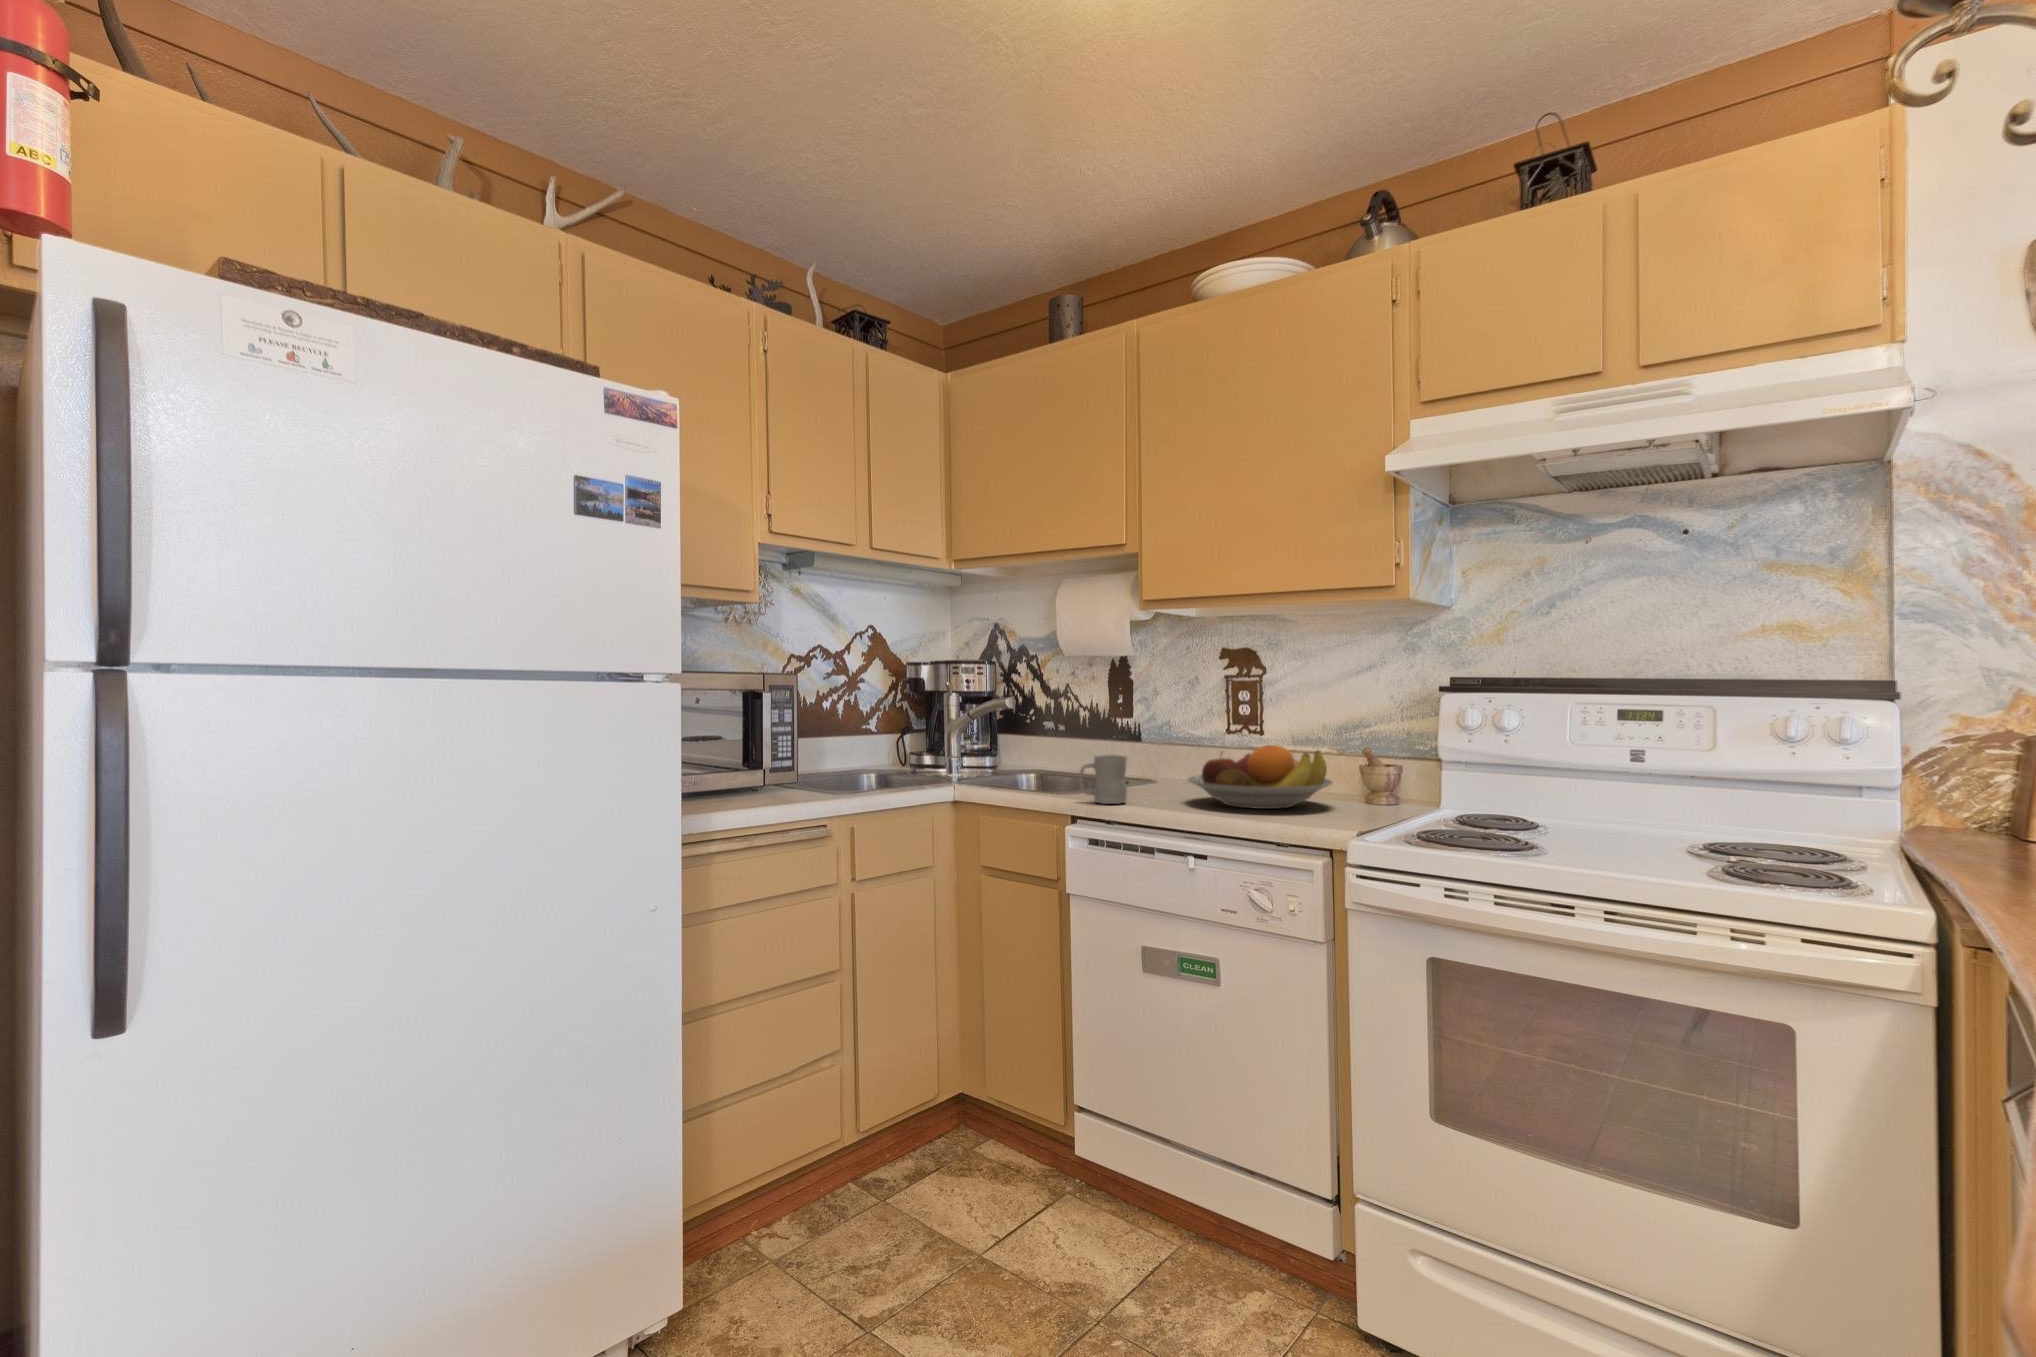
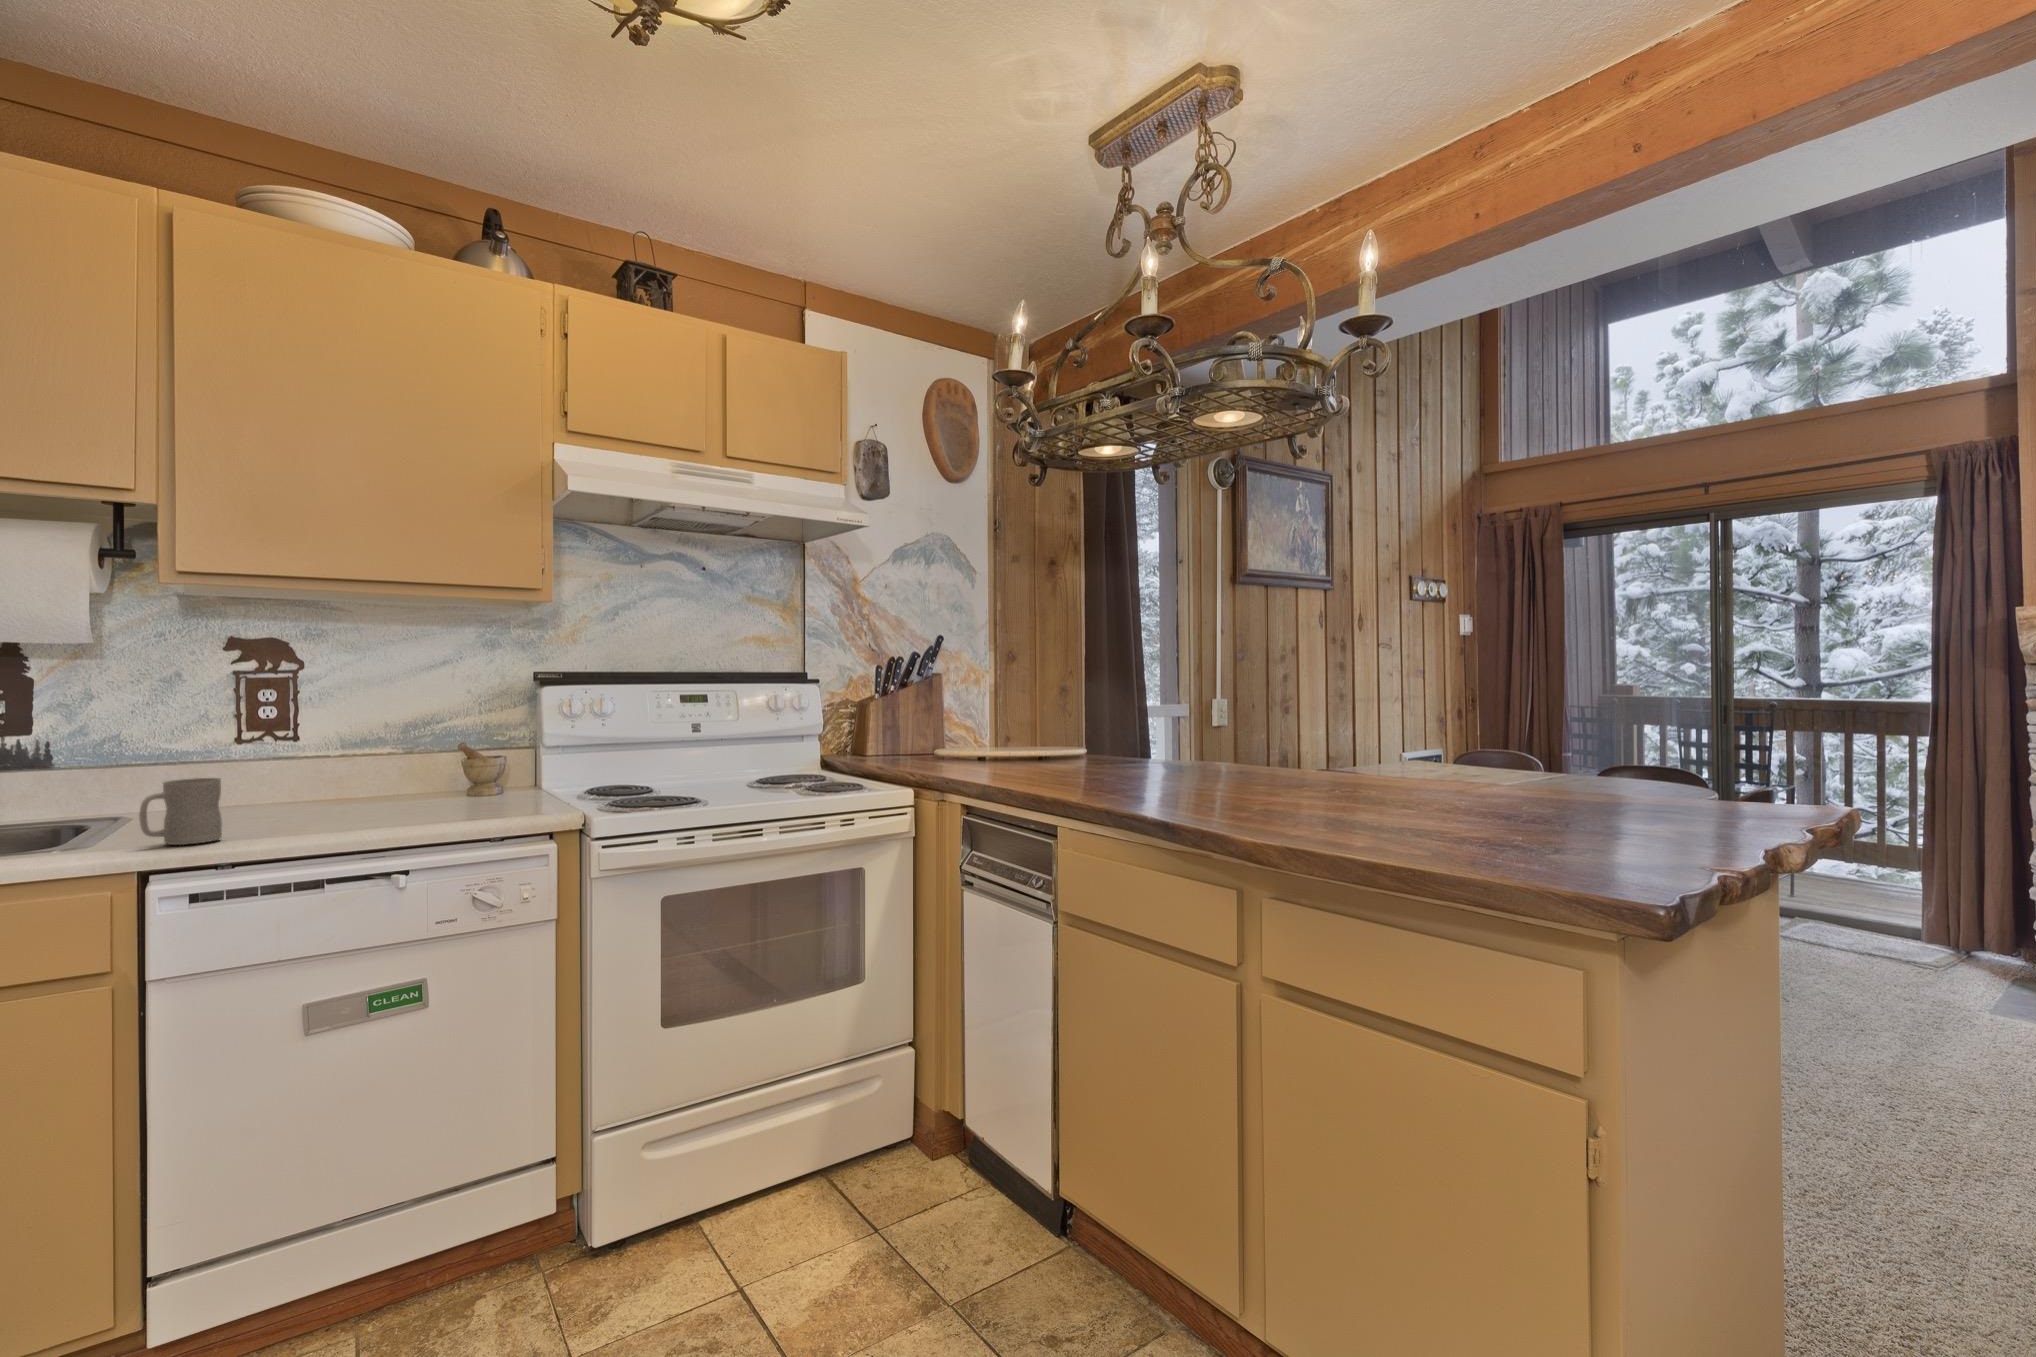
fruit bowl: present [1188,745,1333,809] -> none [279,746,469,819]

